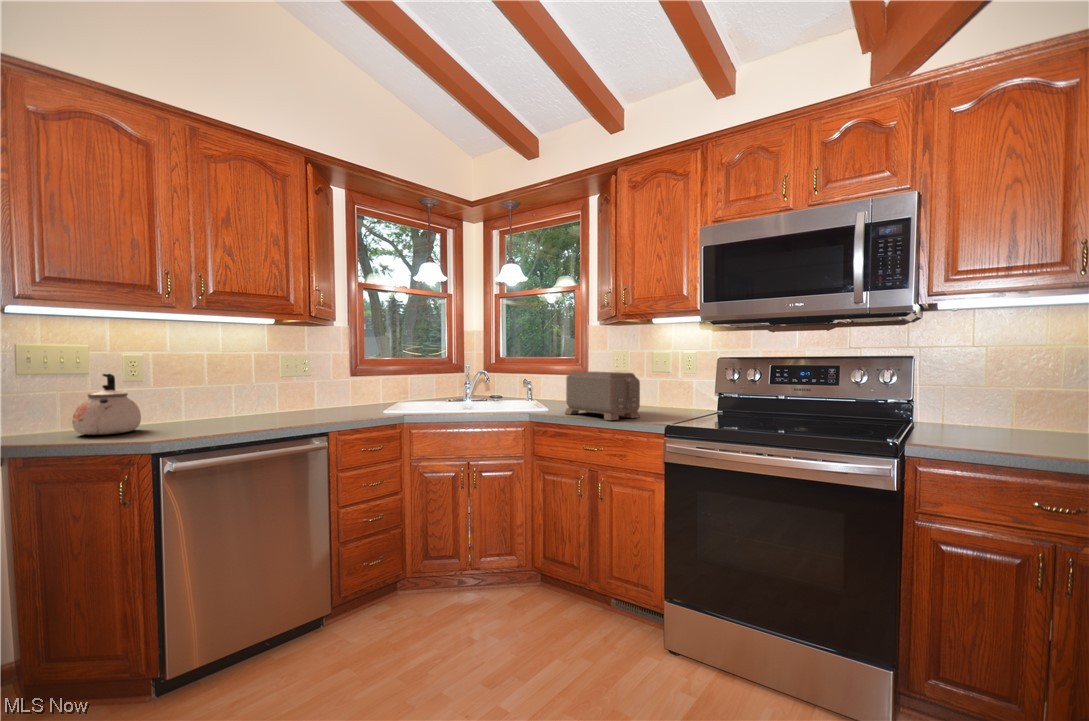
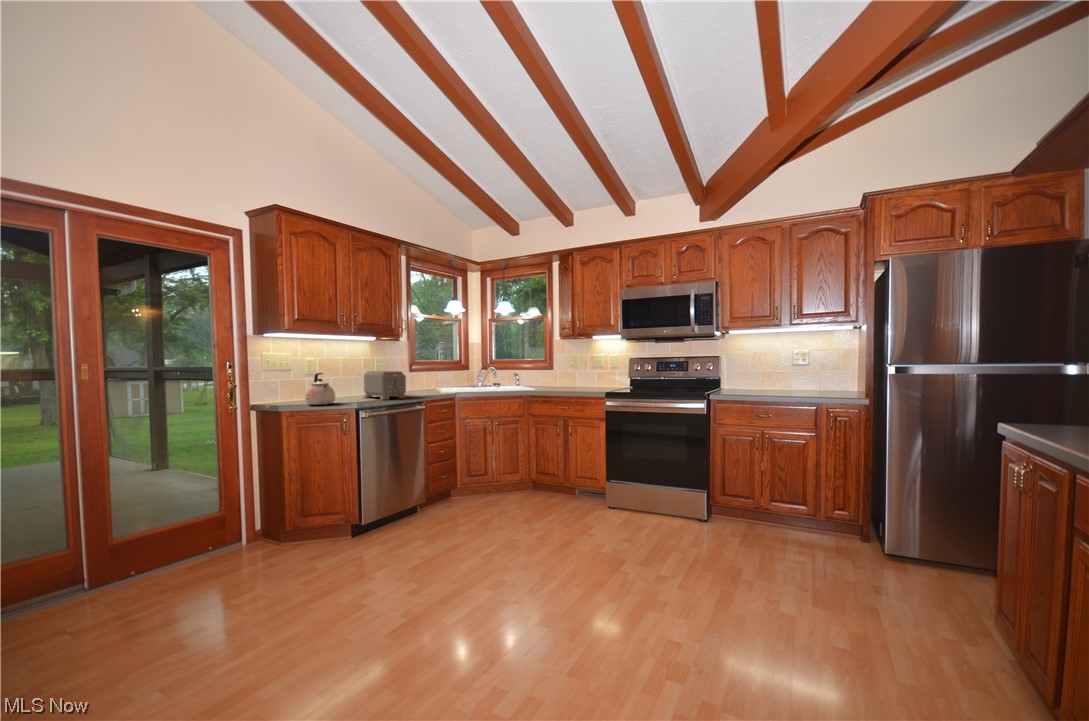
toaster: present [565,372,640,420] -> present [363,371,406,400]

